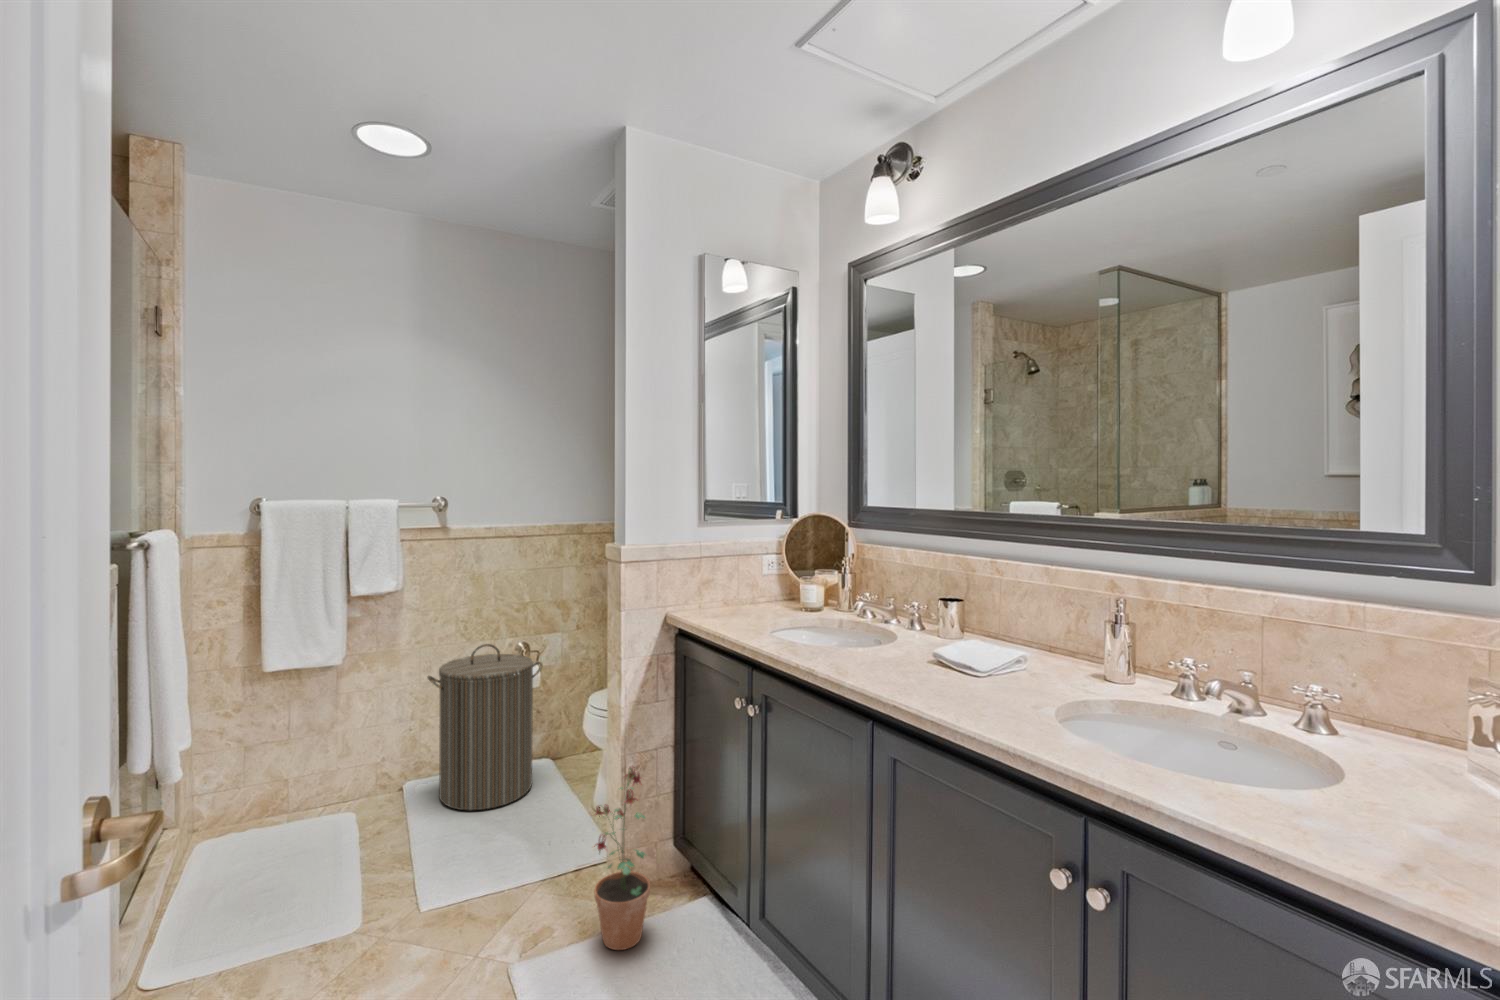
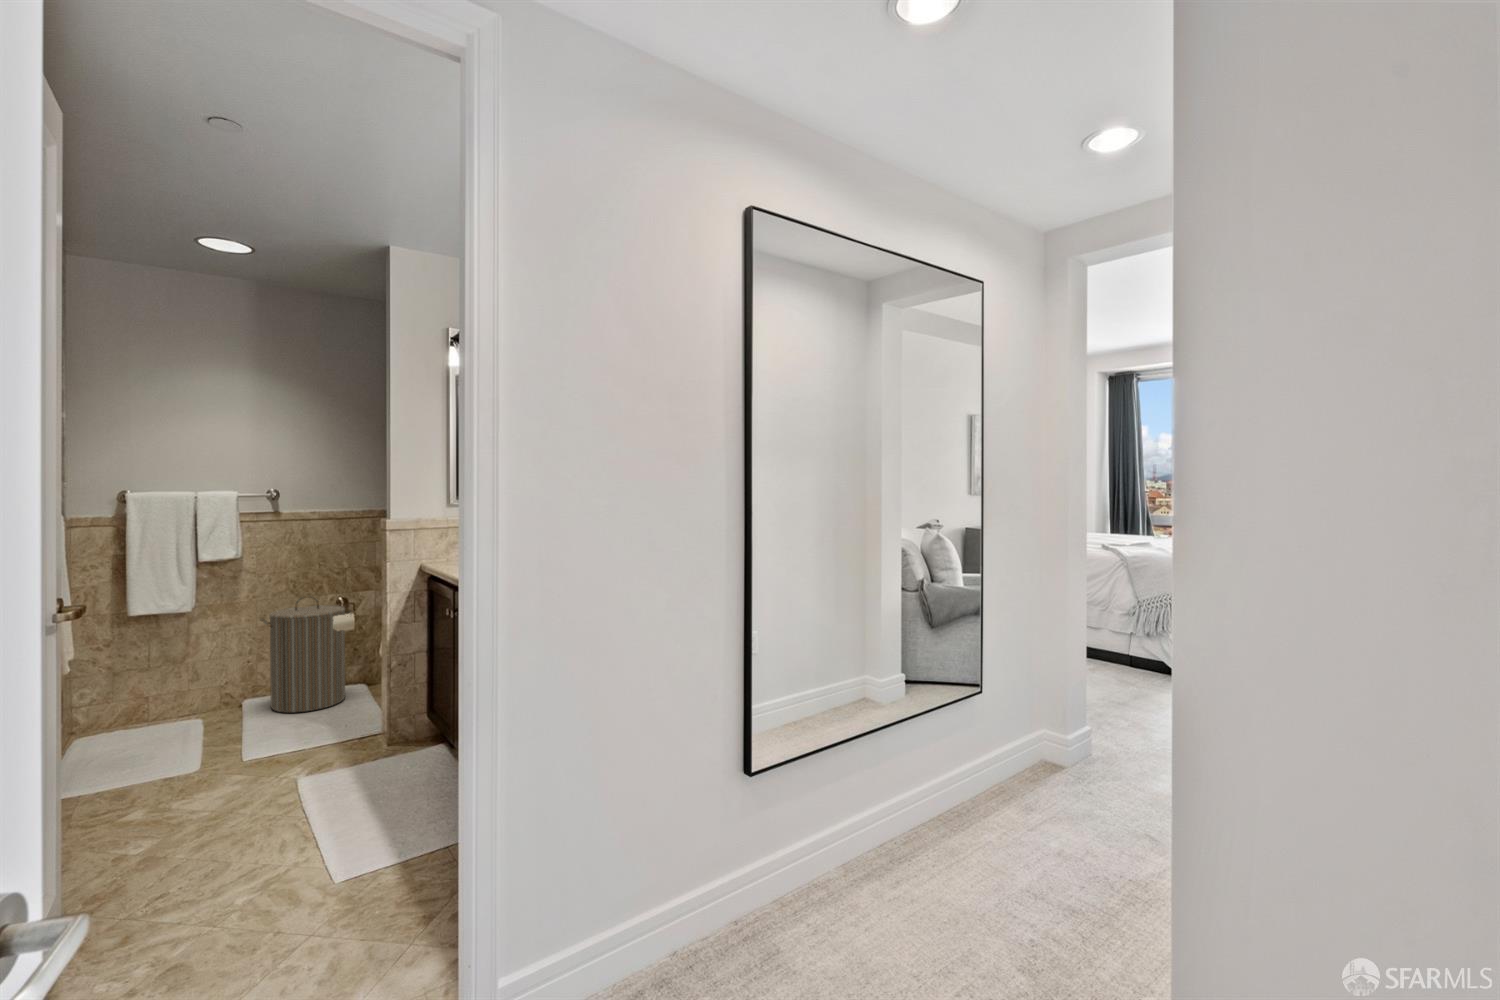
potted plant: present [594,767,650,950] -> none [356,657,399,766]

